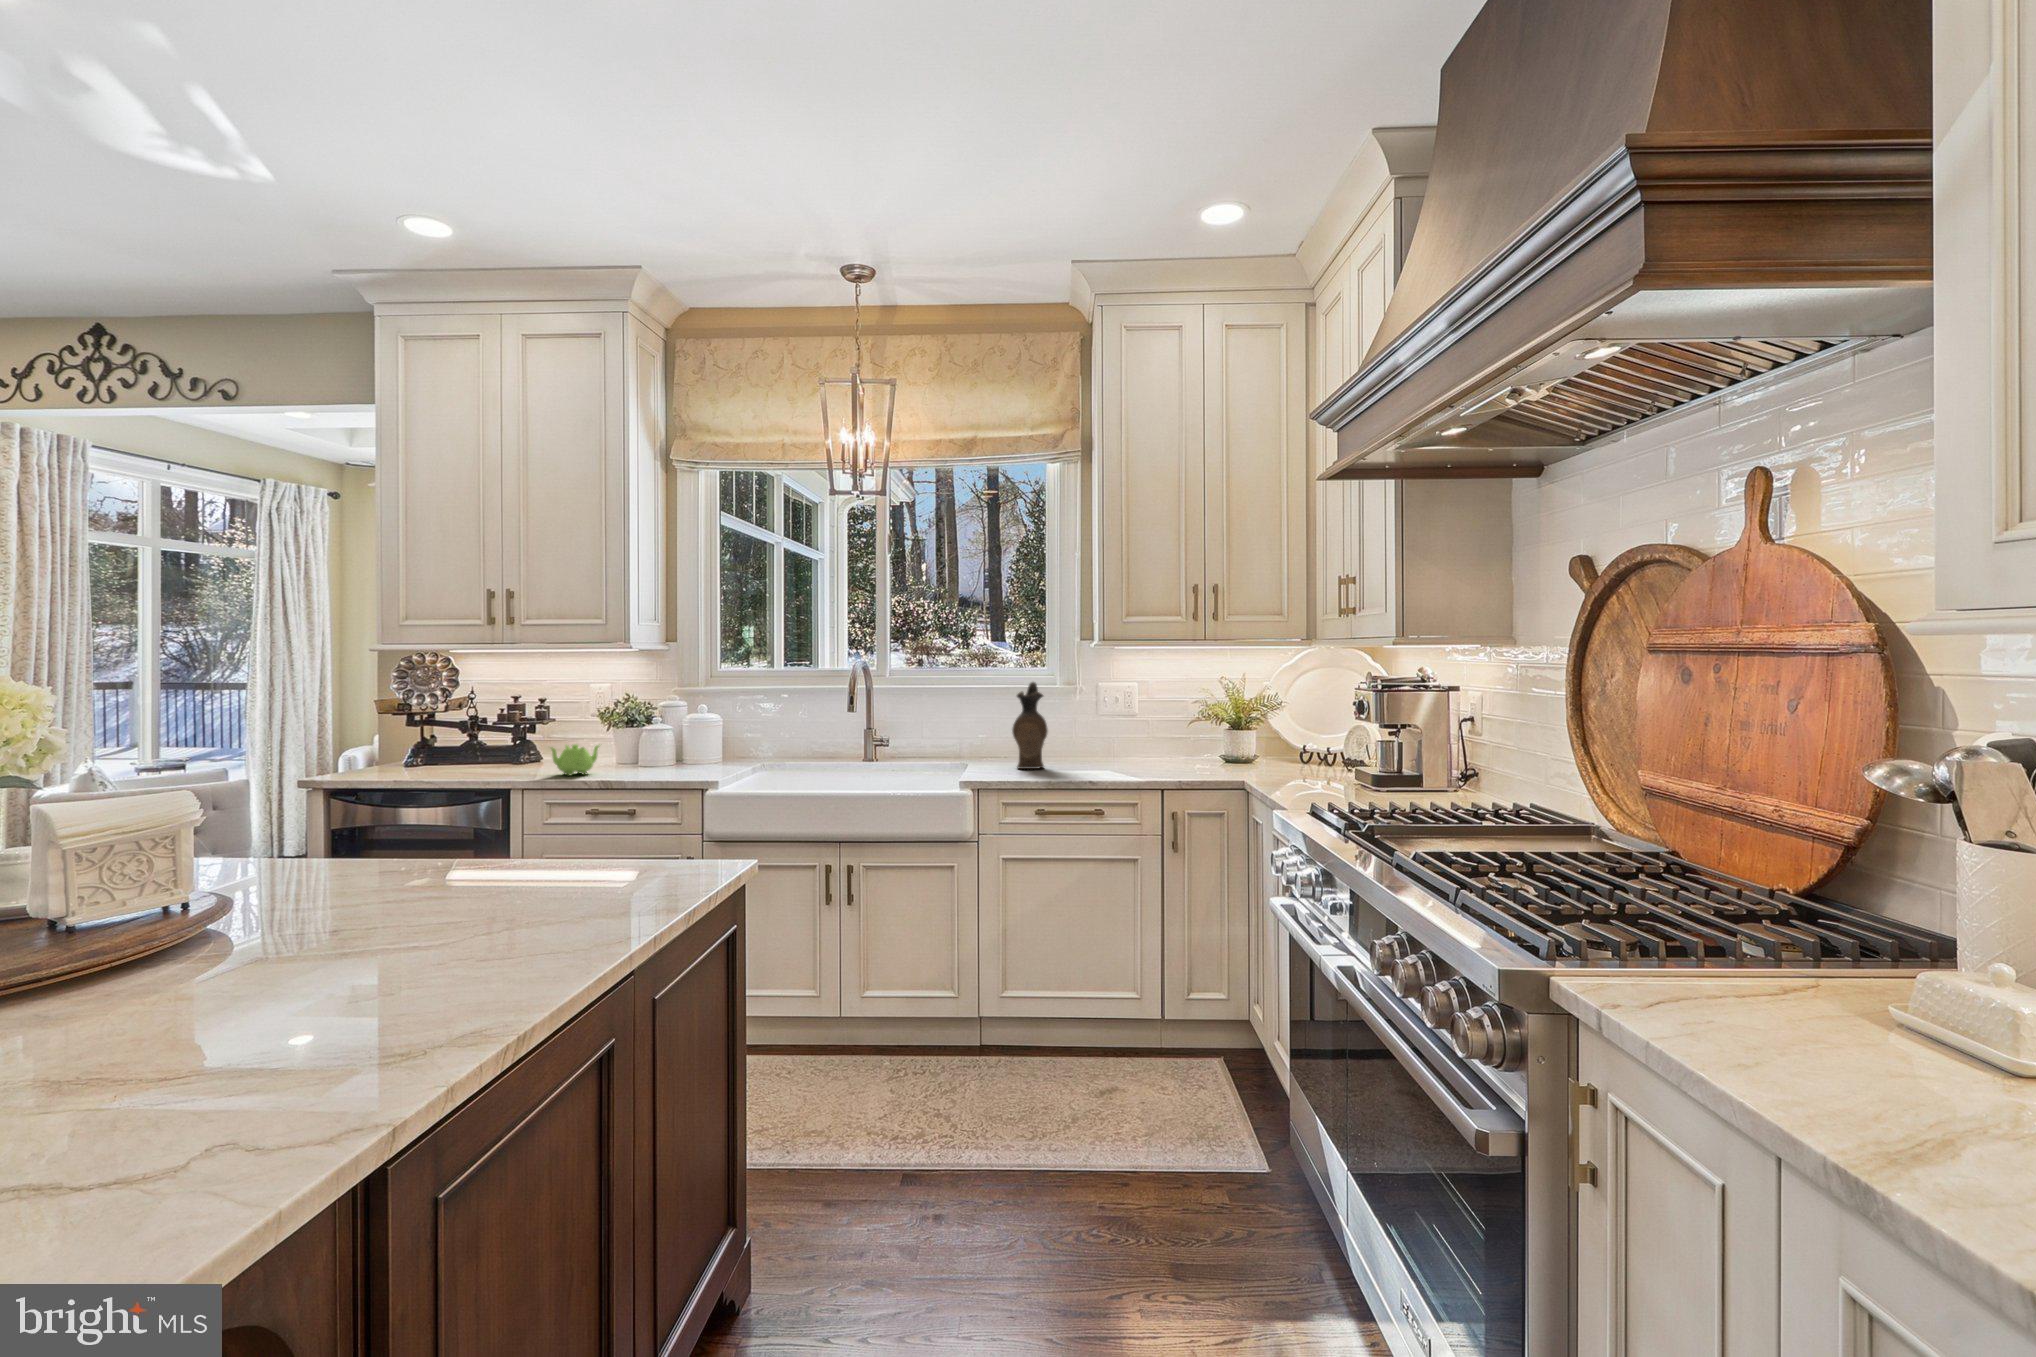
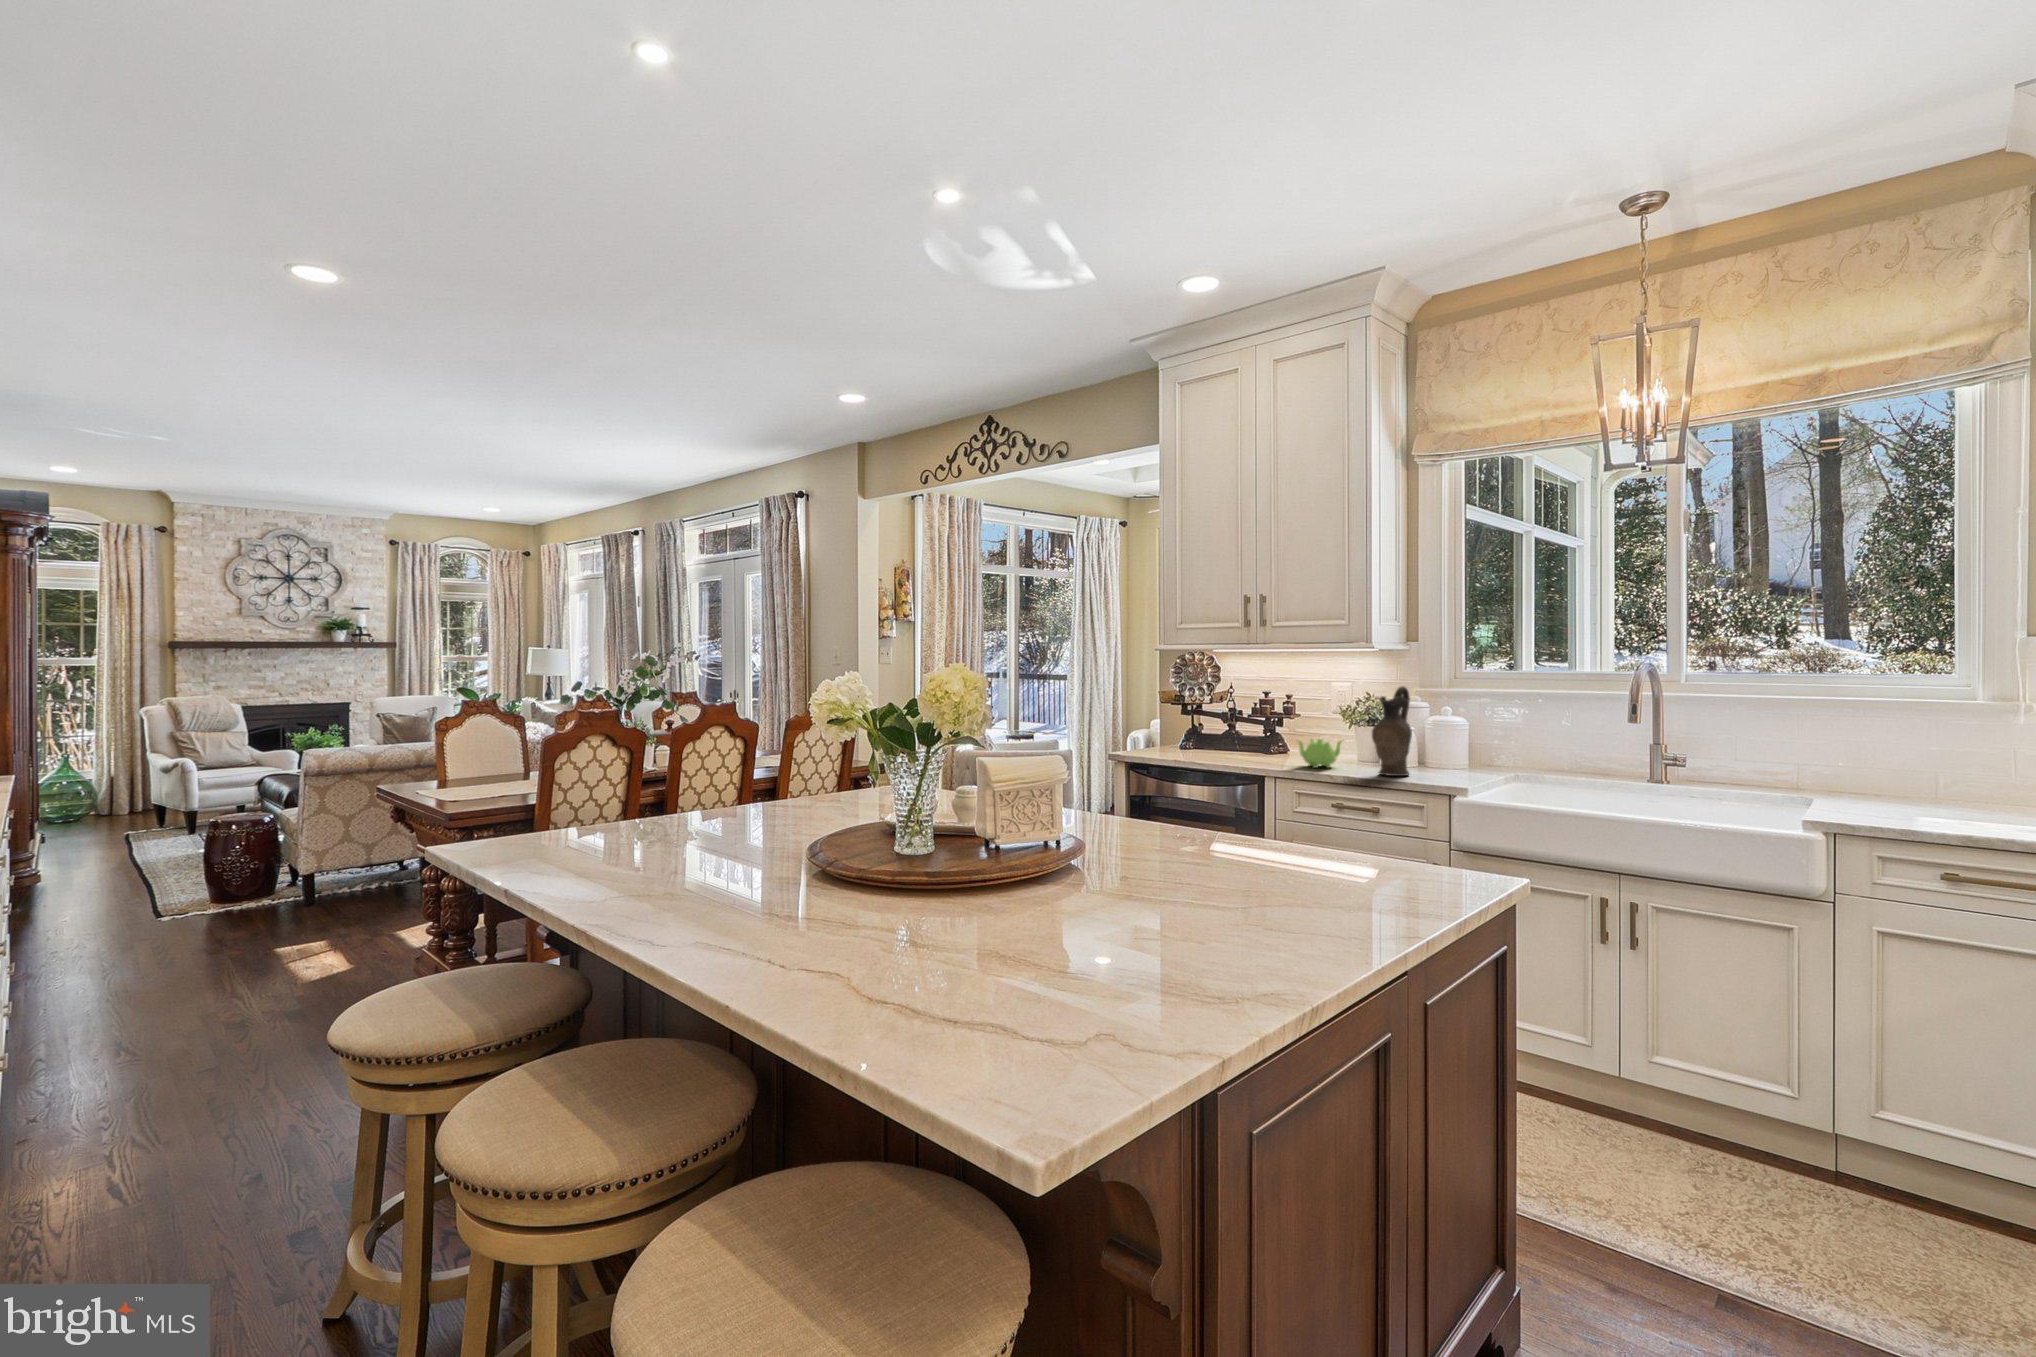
ceramic pitcher: present [1012,682,1048,769] -> present [1372,686,1412,776]

